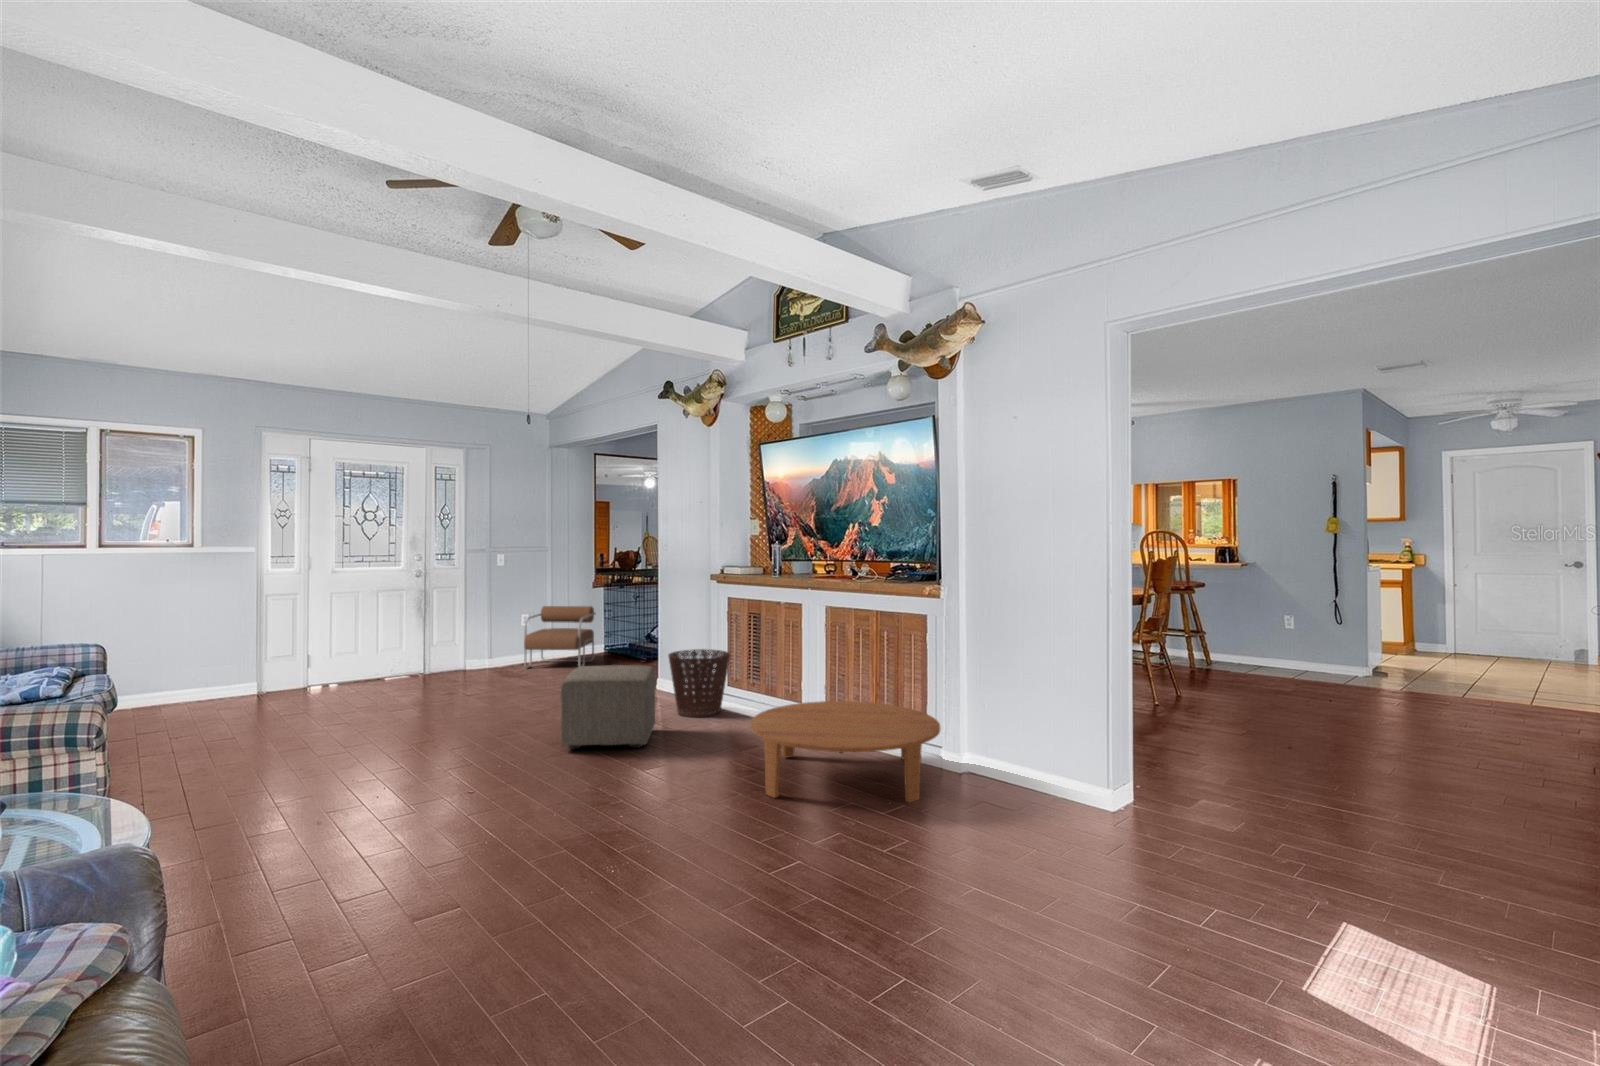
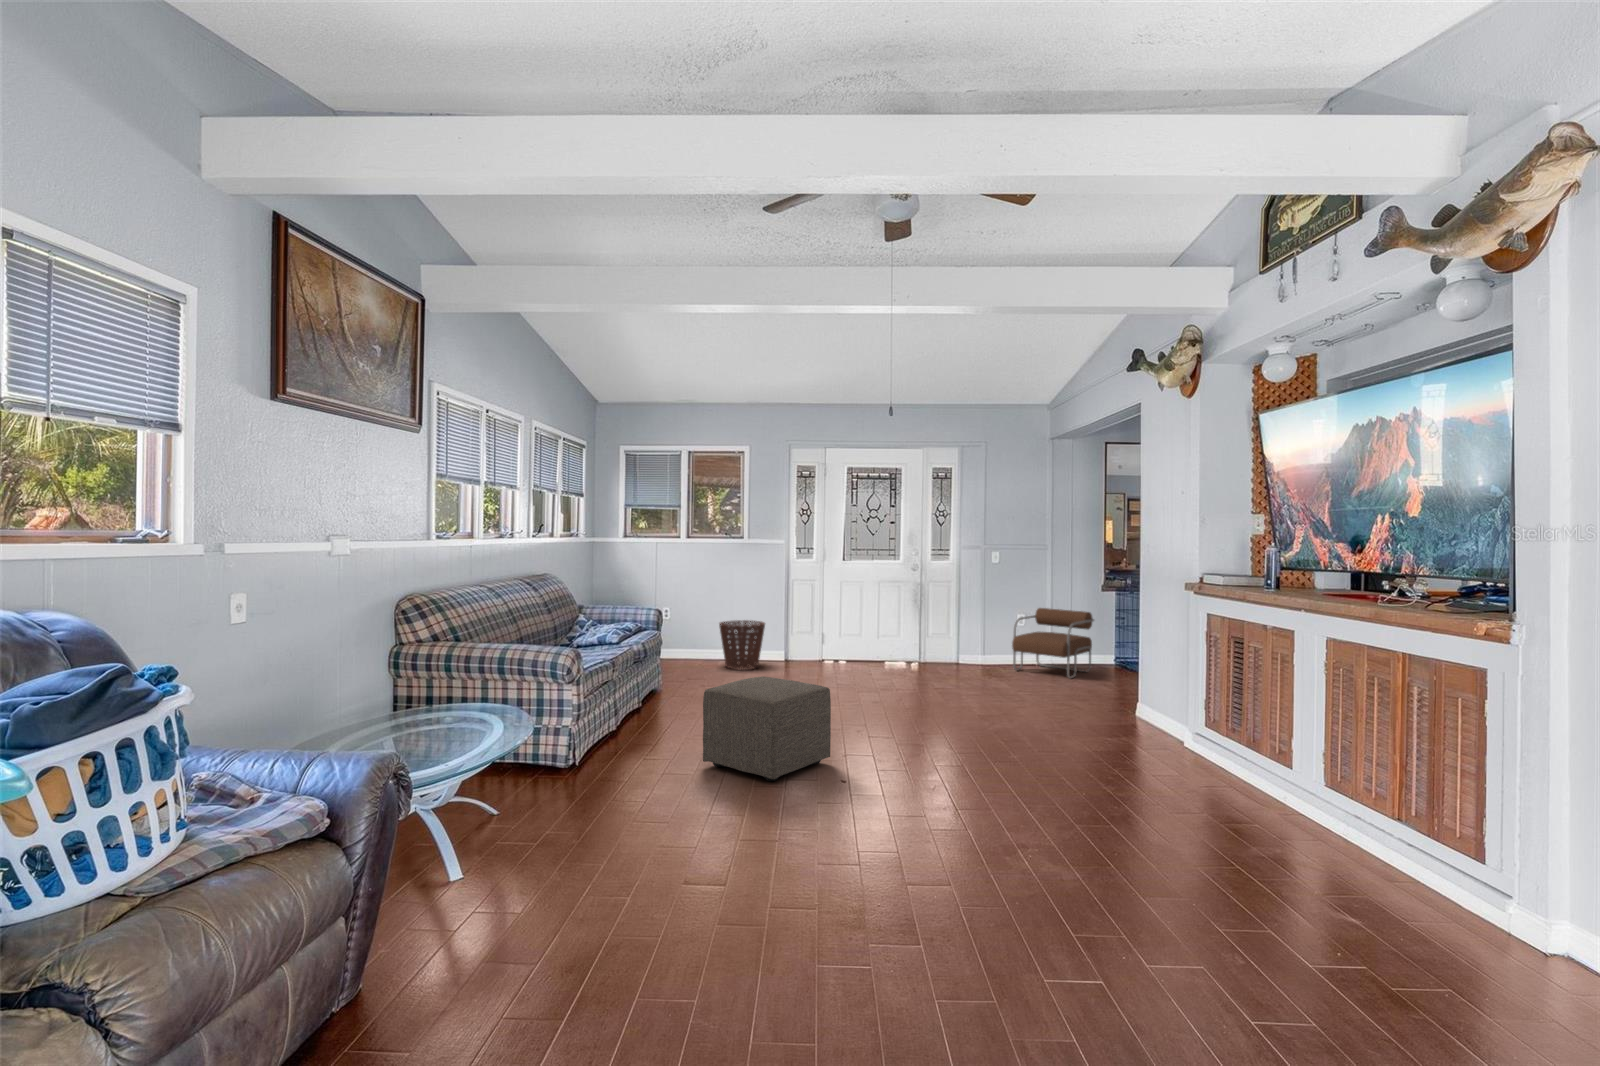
basket: present [668,649,730,717] -> present [719,620,765,670]
ottoman: present [560,665,655,749] -> present [703,676,831,781]
coffee table: present [751,701,940,802] -> none [1147,768,1491,975]

